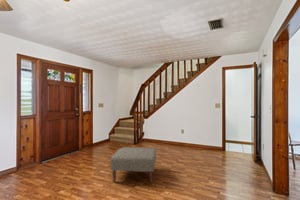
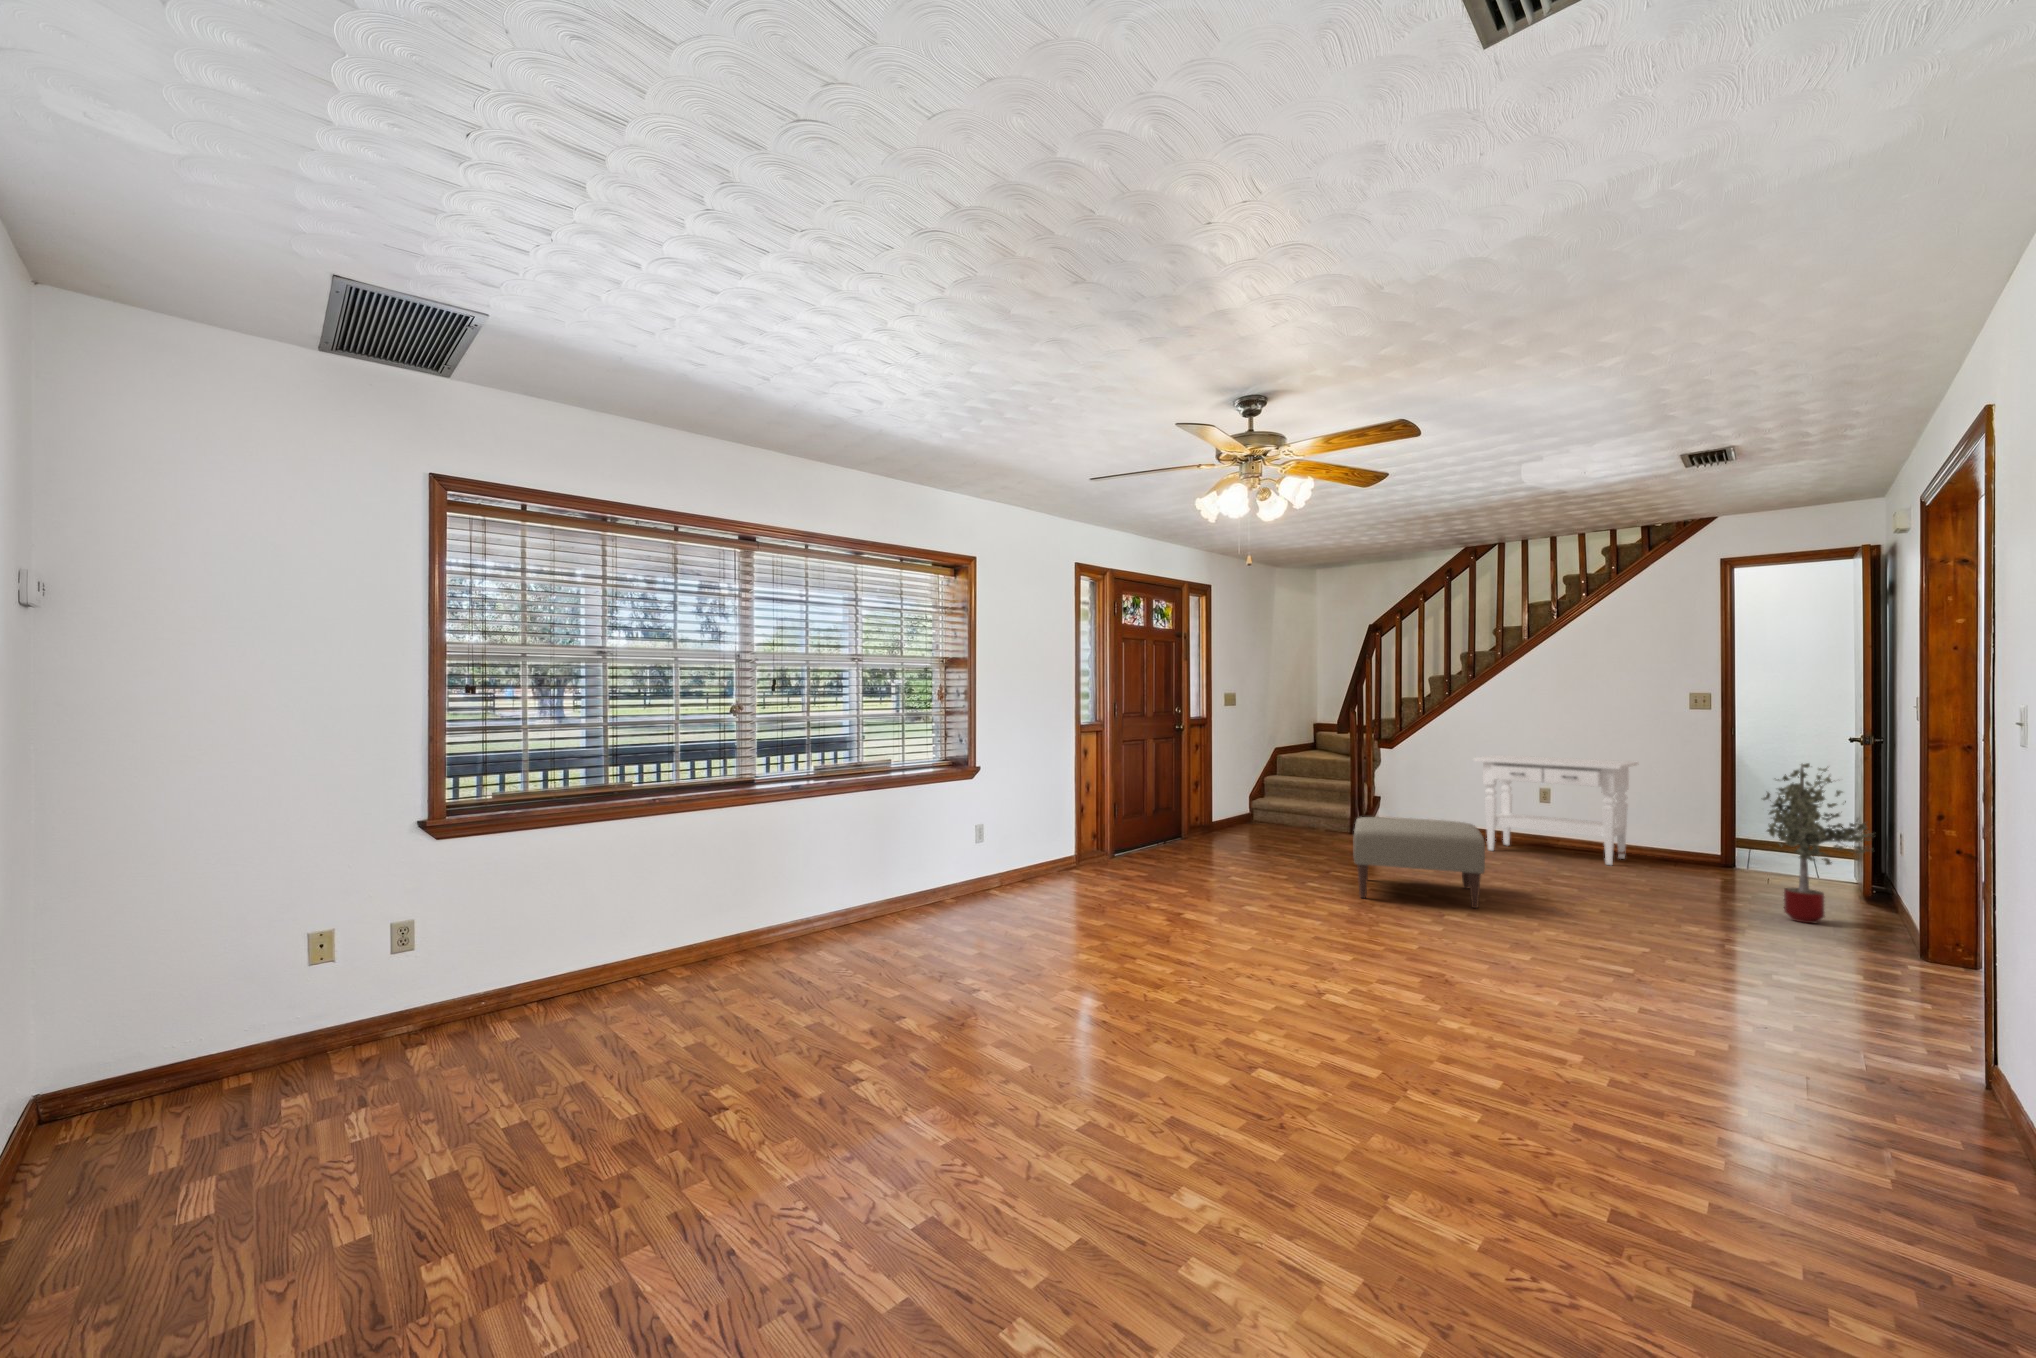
side table: none [164,120,204,152] -> present [1473,755,1638,866]
potted tree: none [235,127,267,178] -> present [1763,763,1872,923]

